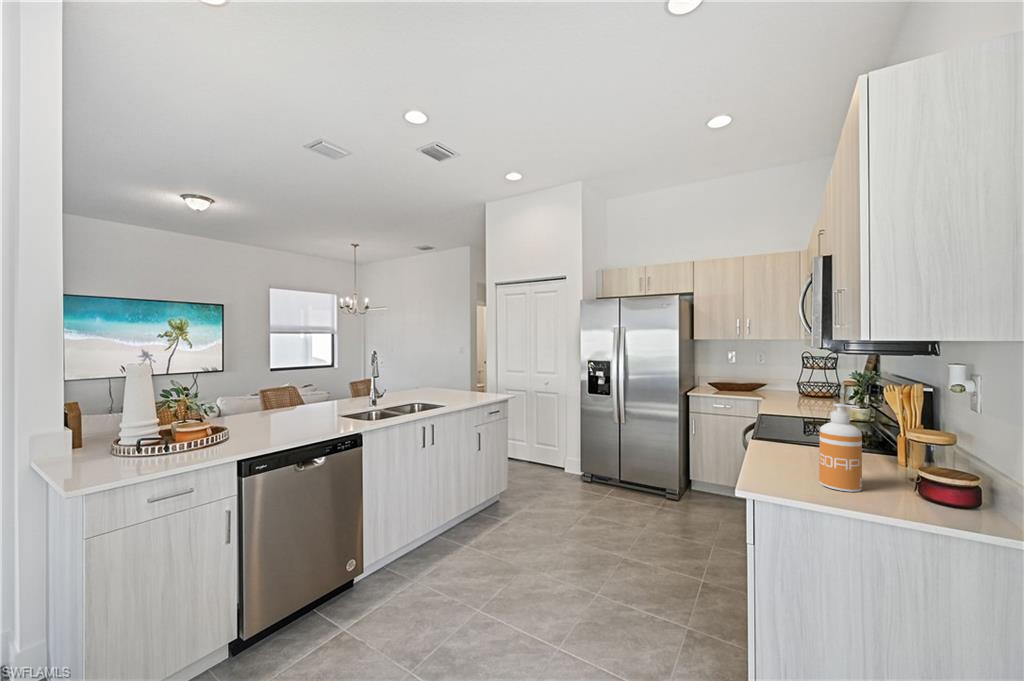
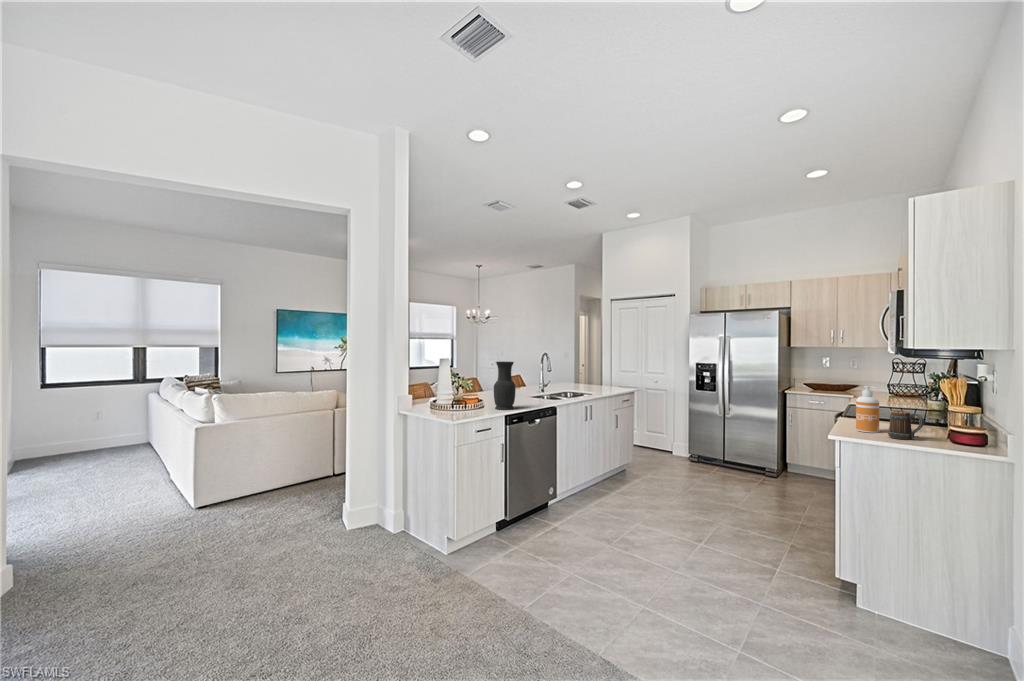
vase: none [222,363,267,449] -> present [494,361,516,410]
mug: none [892,456,972,519] -> present [888,410,924,440]

